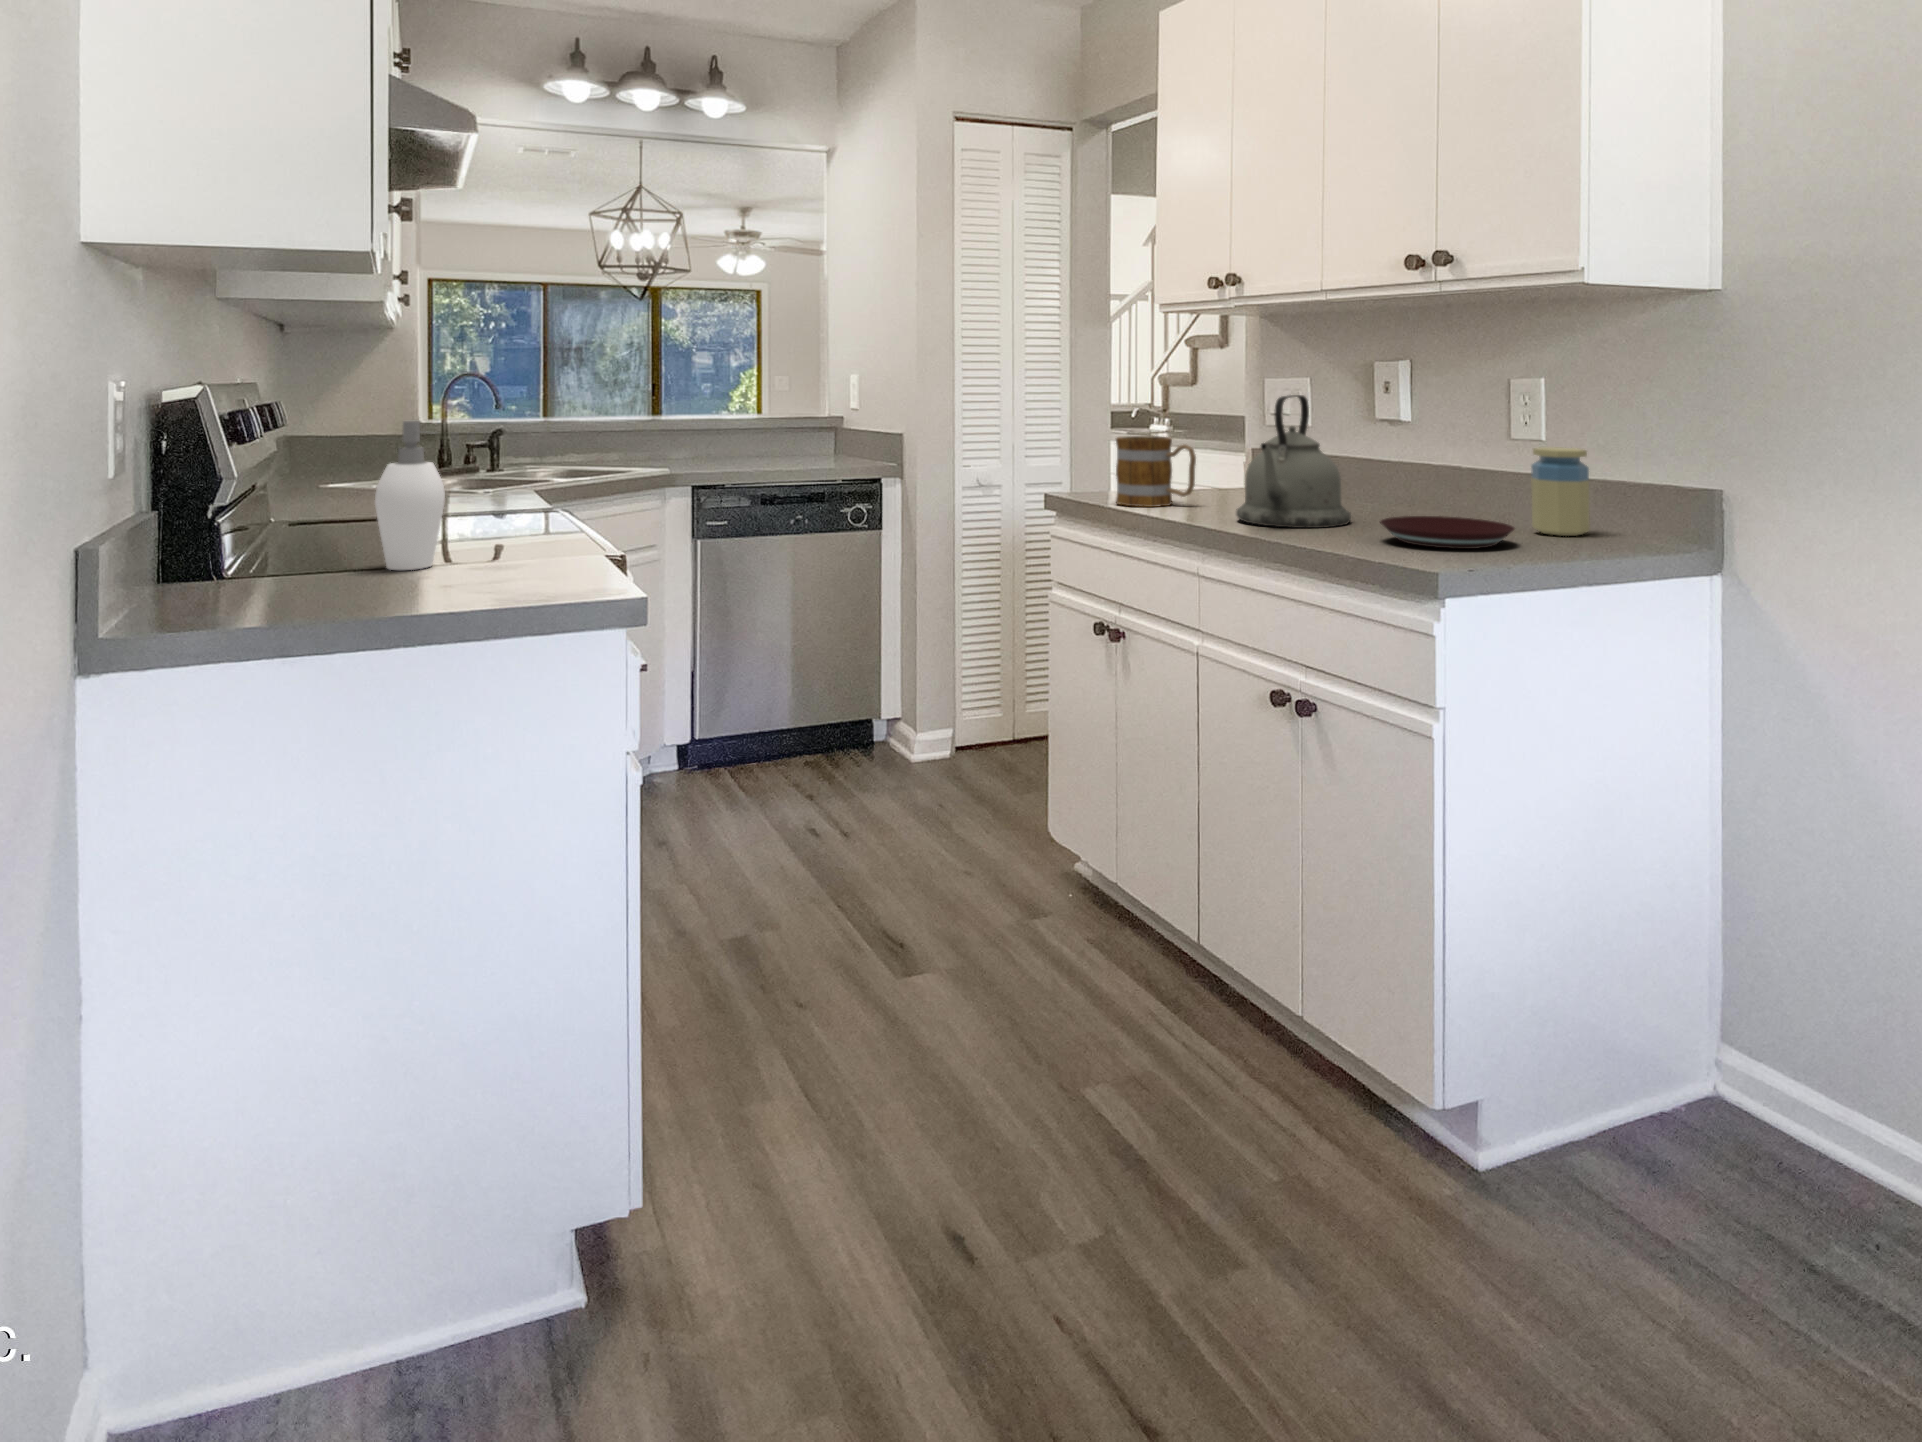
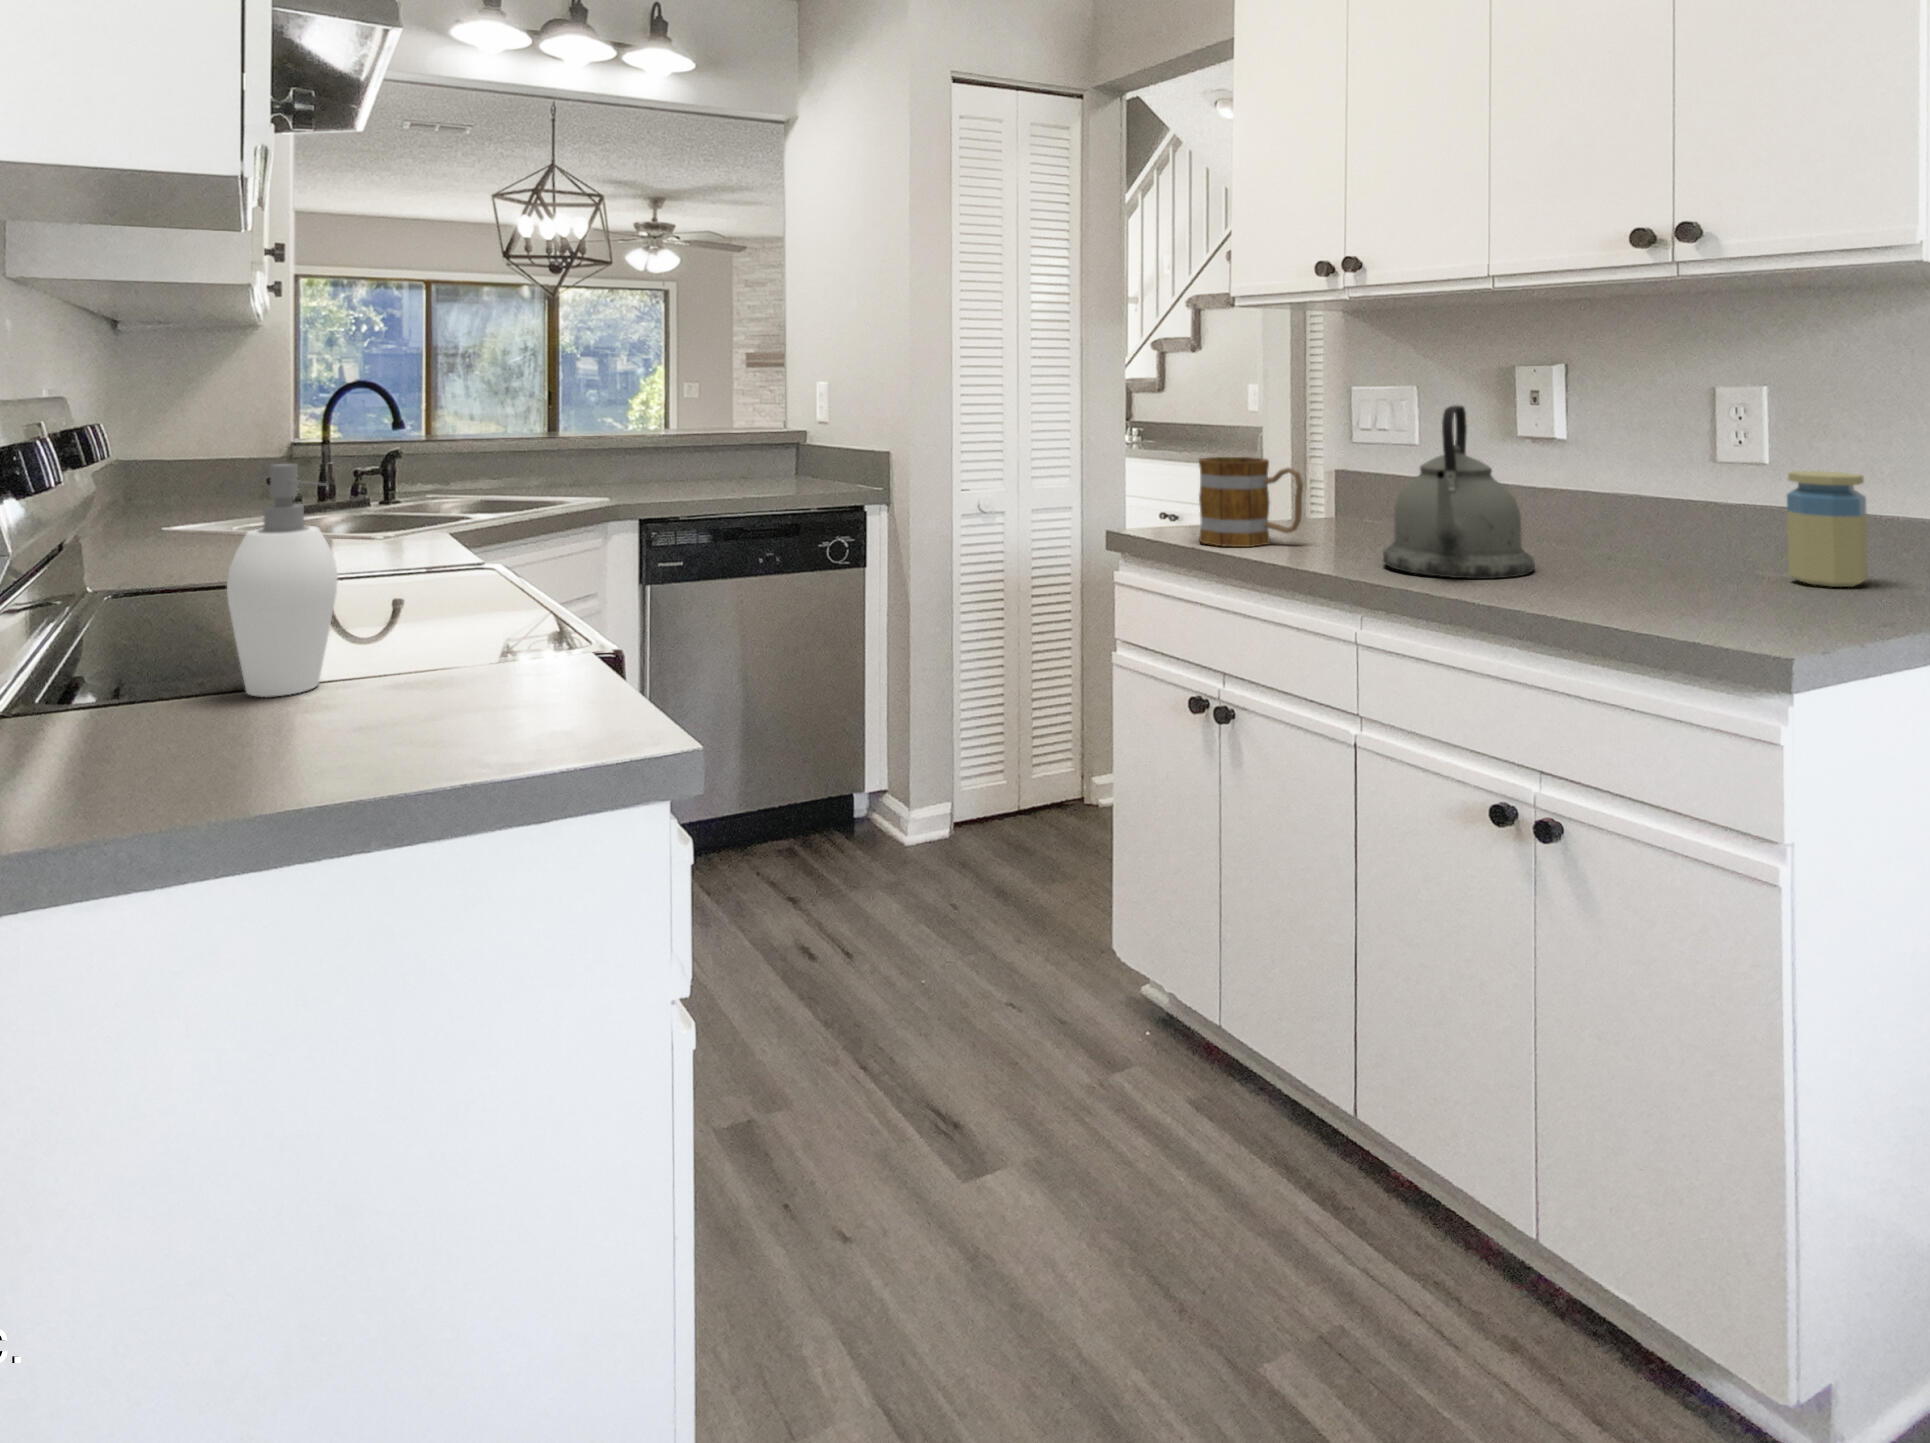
plate: present [1380,516,1515,549] -> none [1613,564,1807,612]

